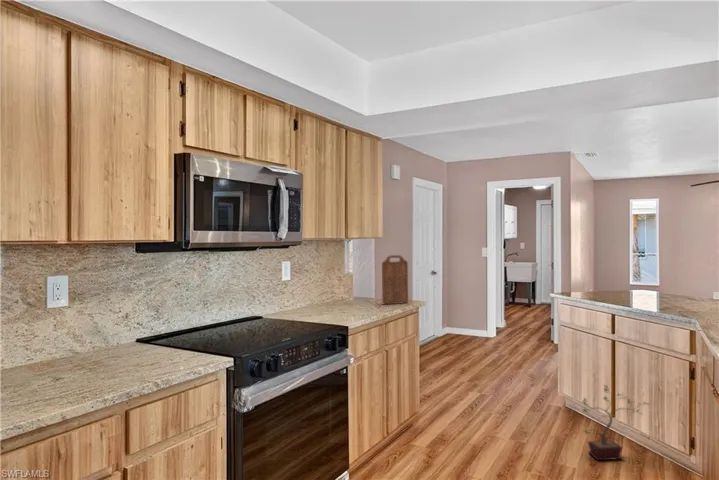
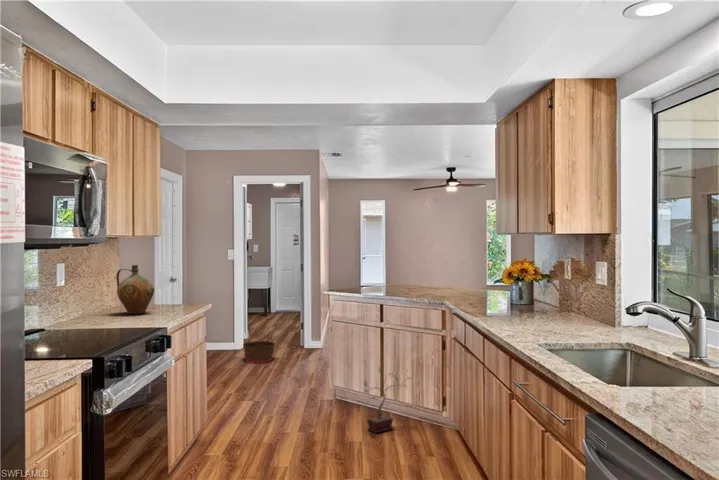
cutting board: present [382,255,408,305] -> none [170,256,197,309]
ceramic jug: none [334,263,364,307] -> present [116,265,154,314]
basket: none [488,333,519,355] -> present [243,341,275,363]

